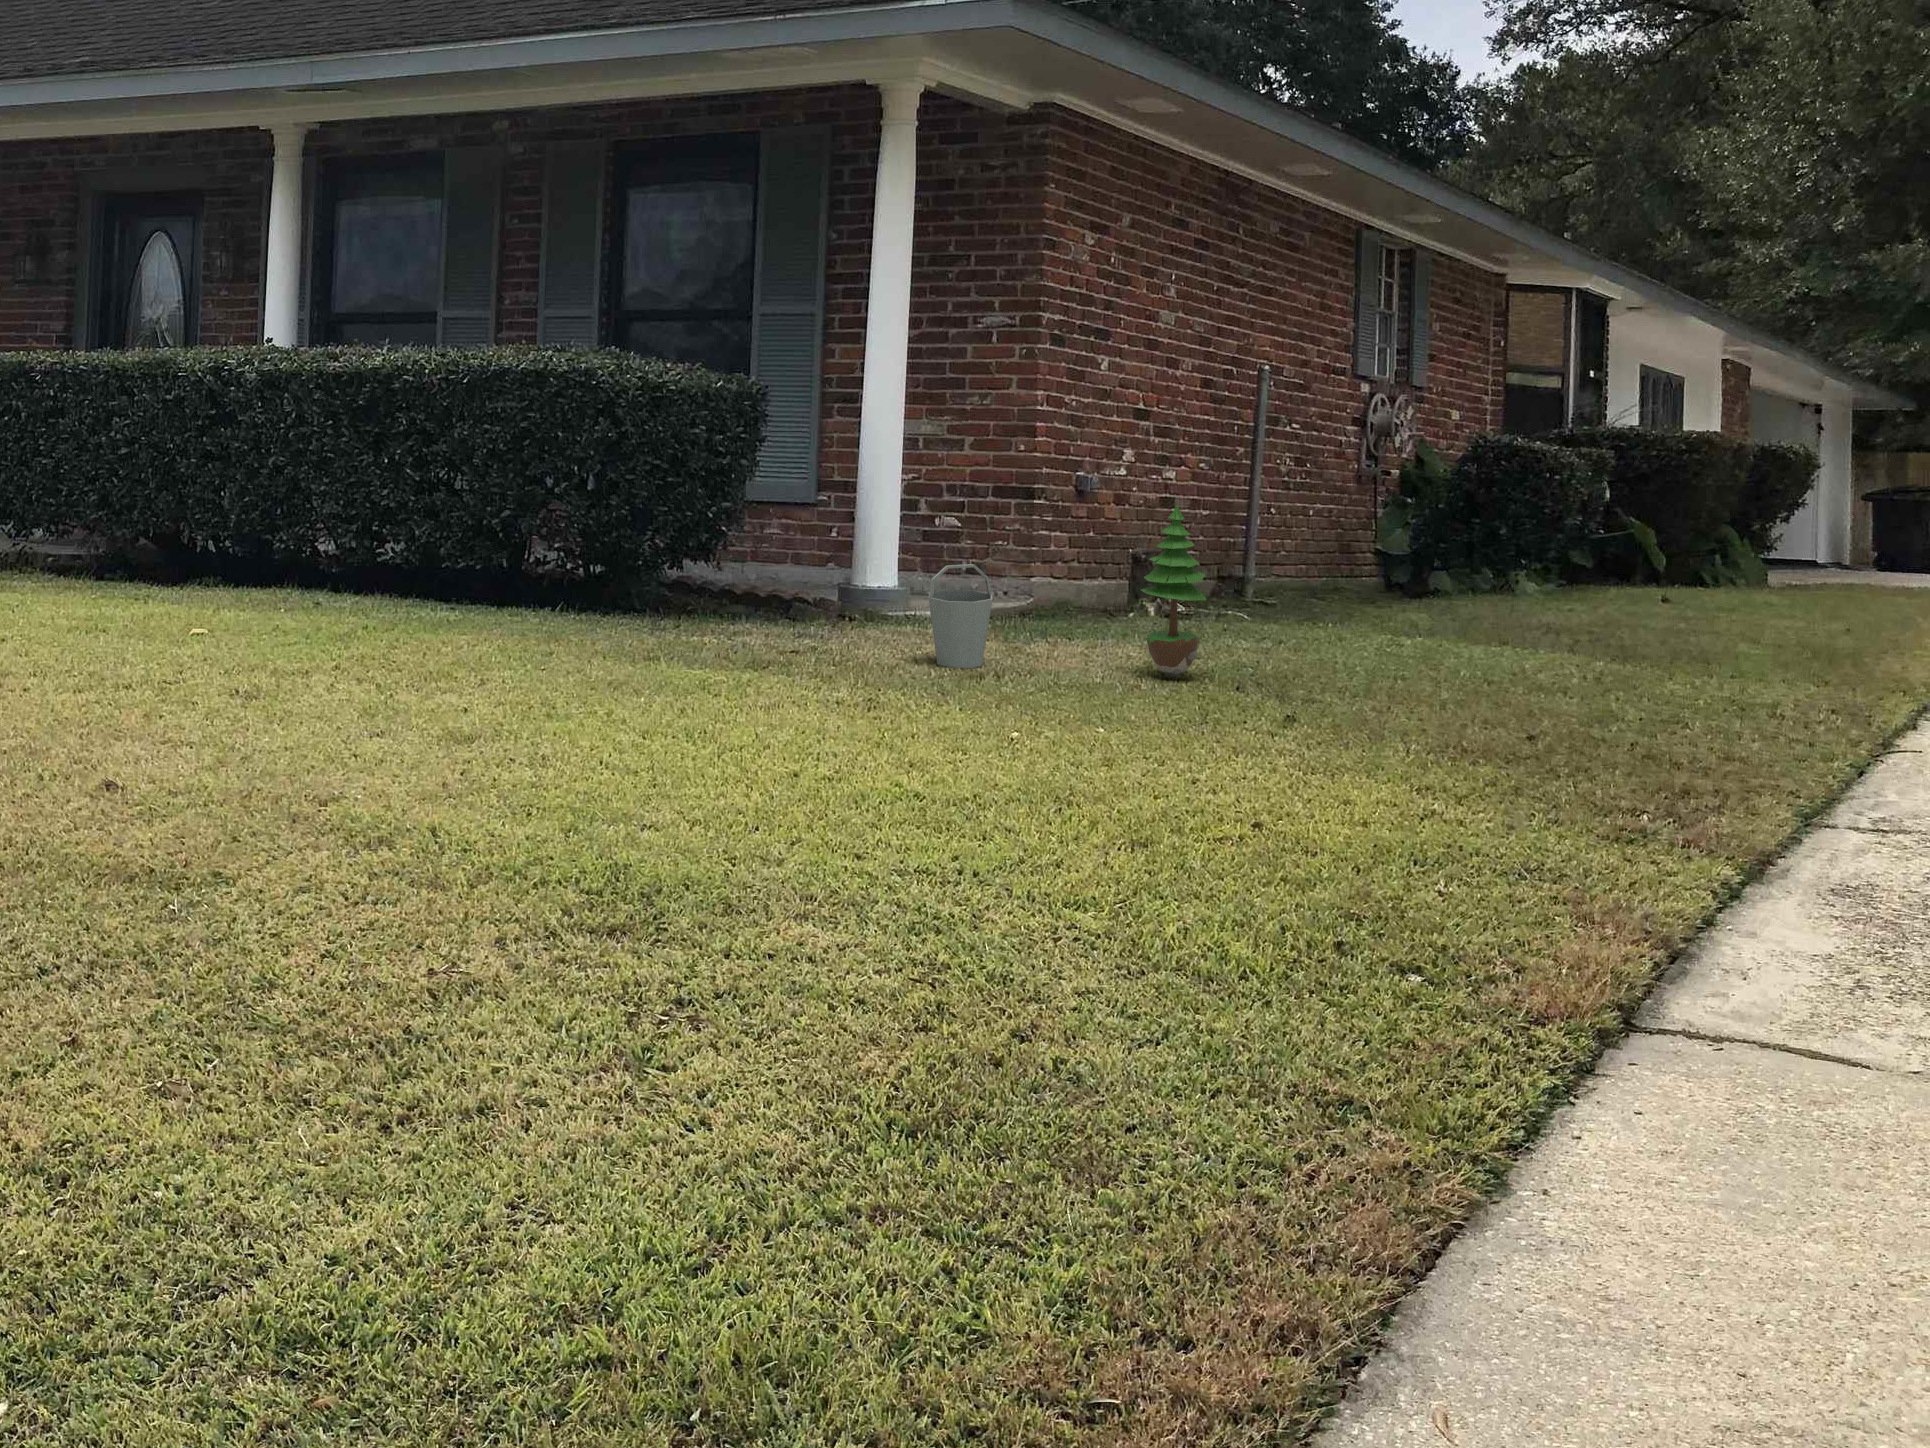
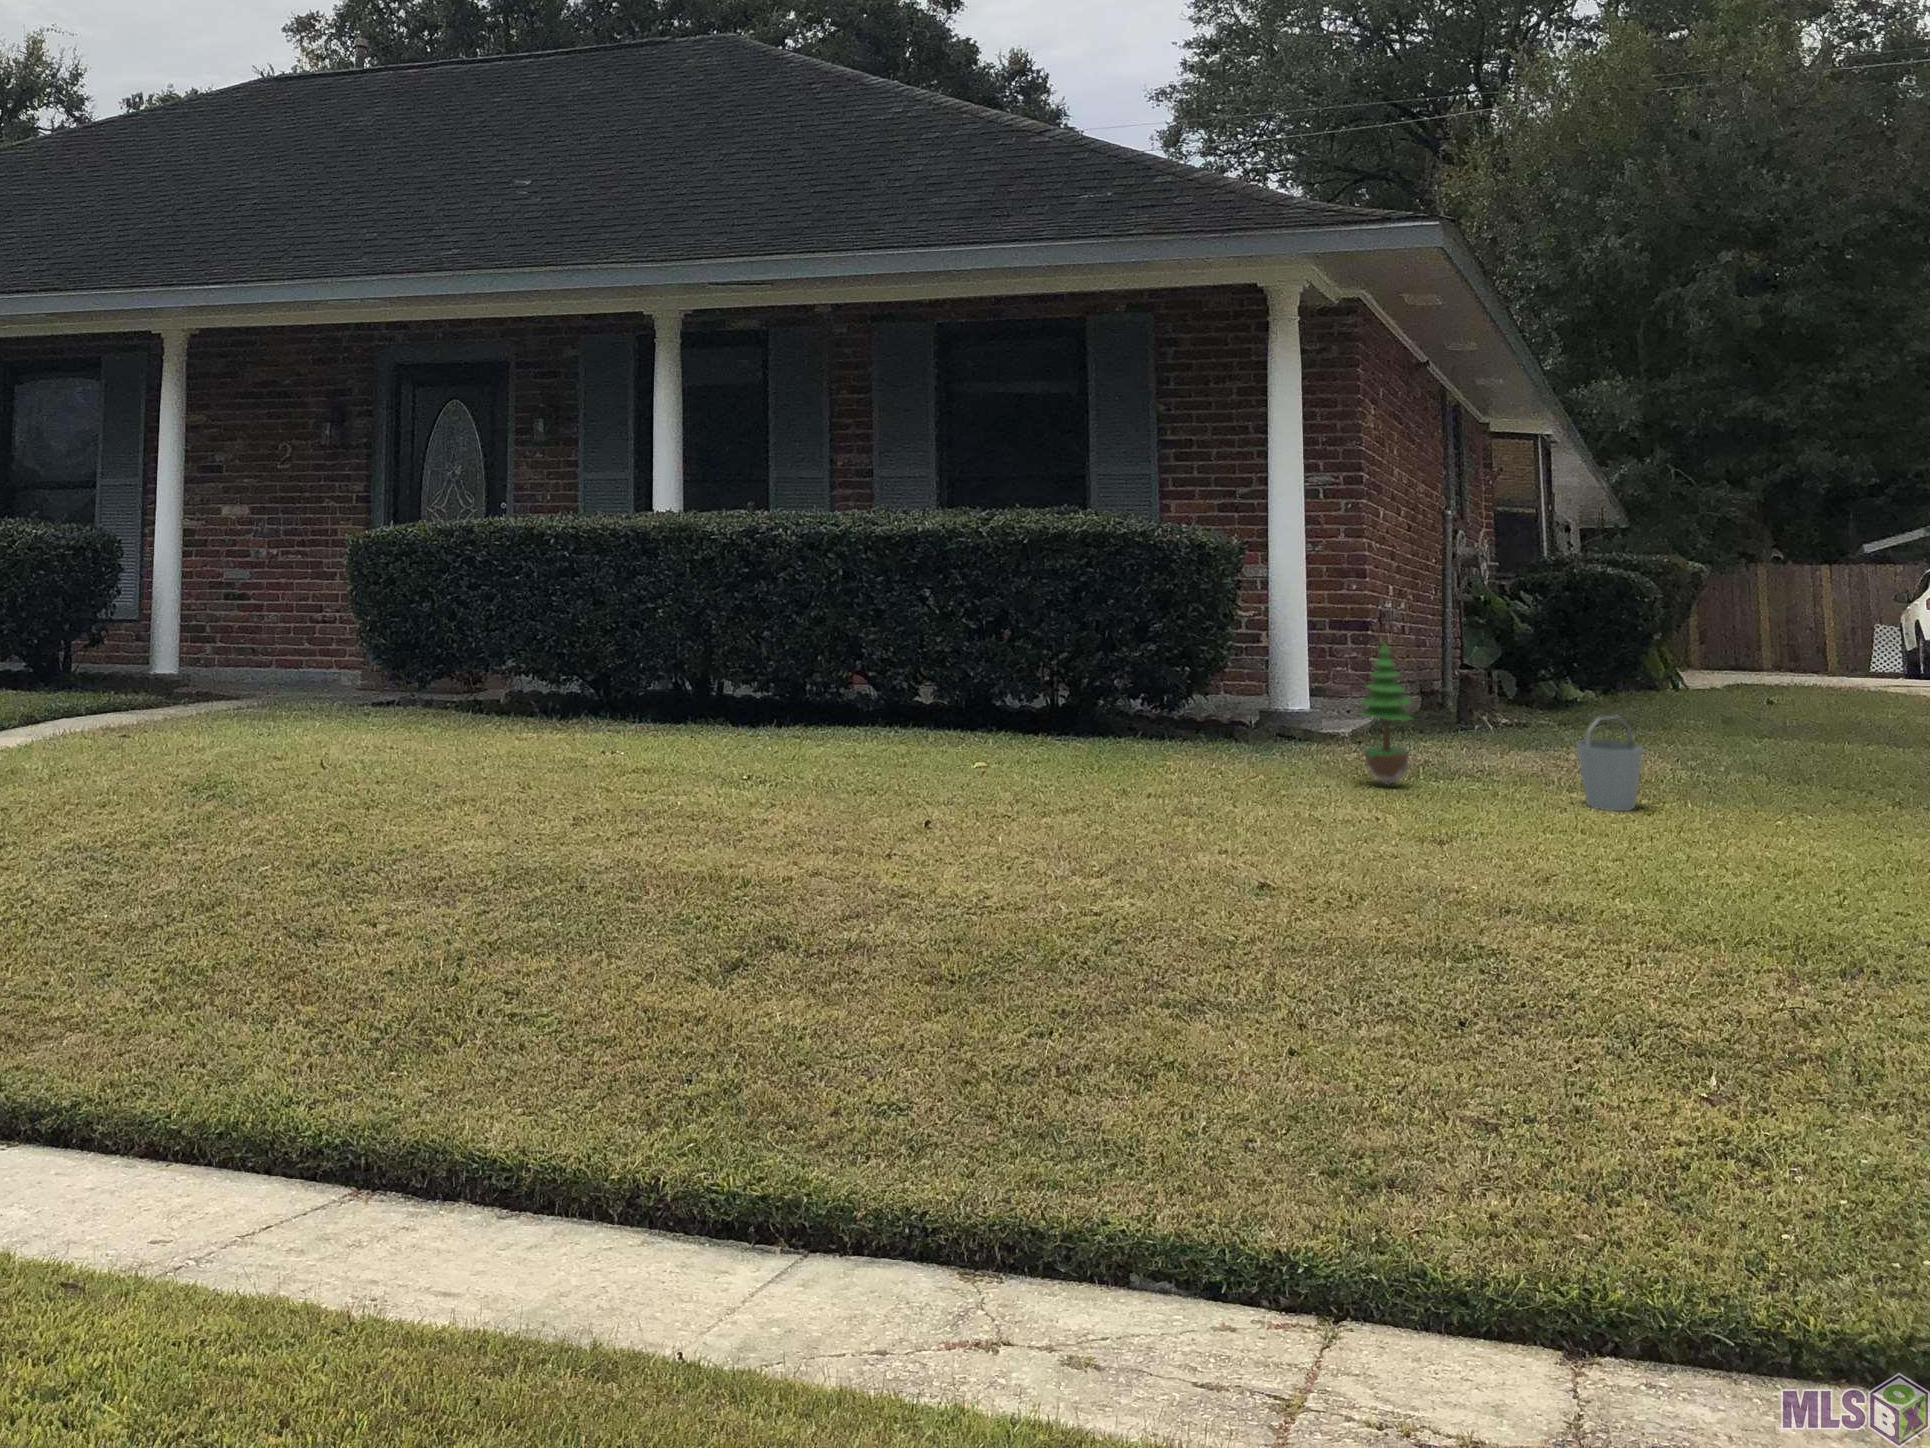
bucket: present [929,564,993,668] -> present [1576,716,1643,811]

